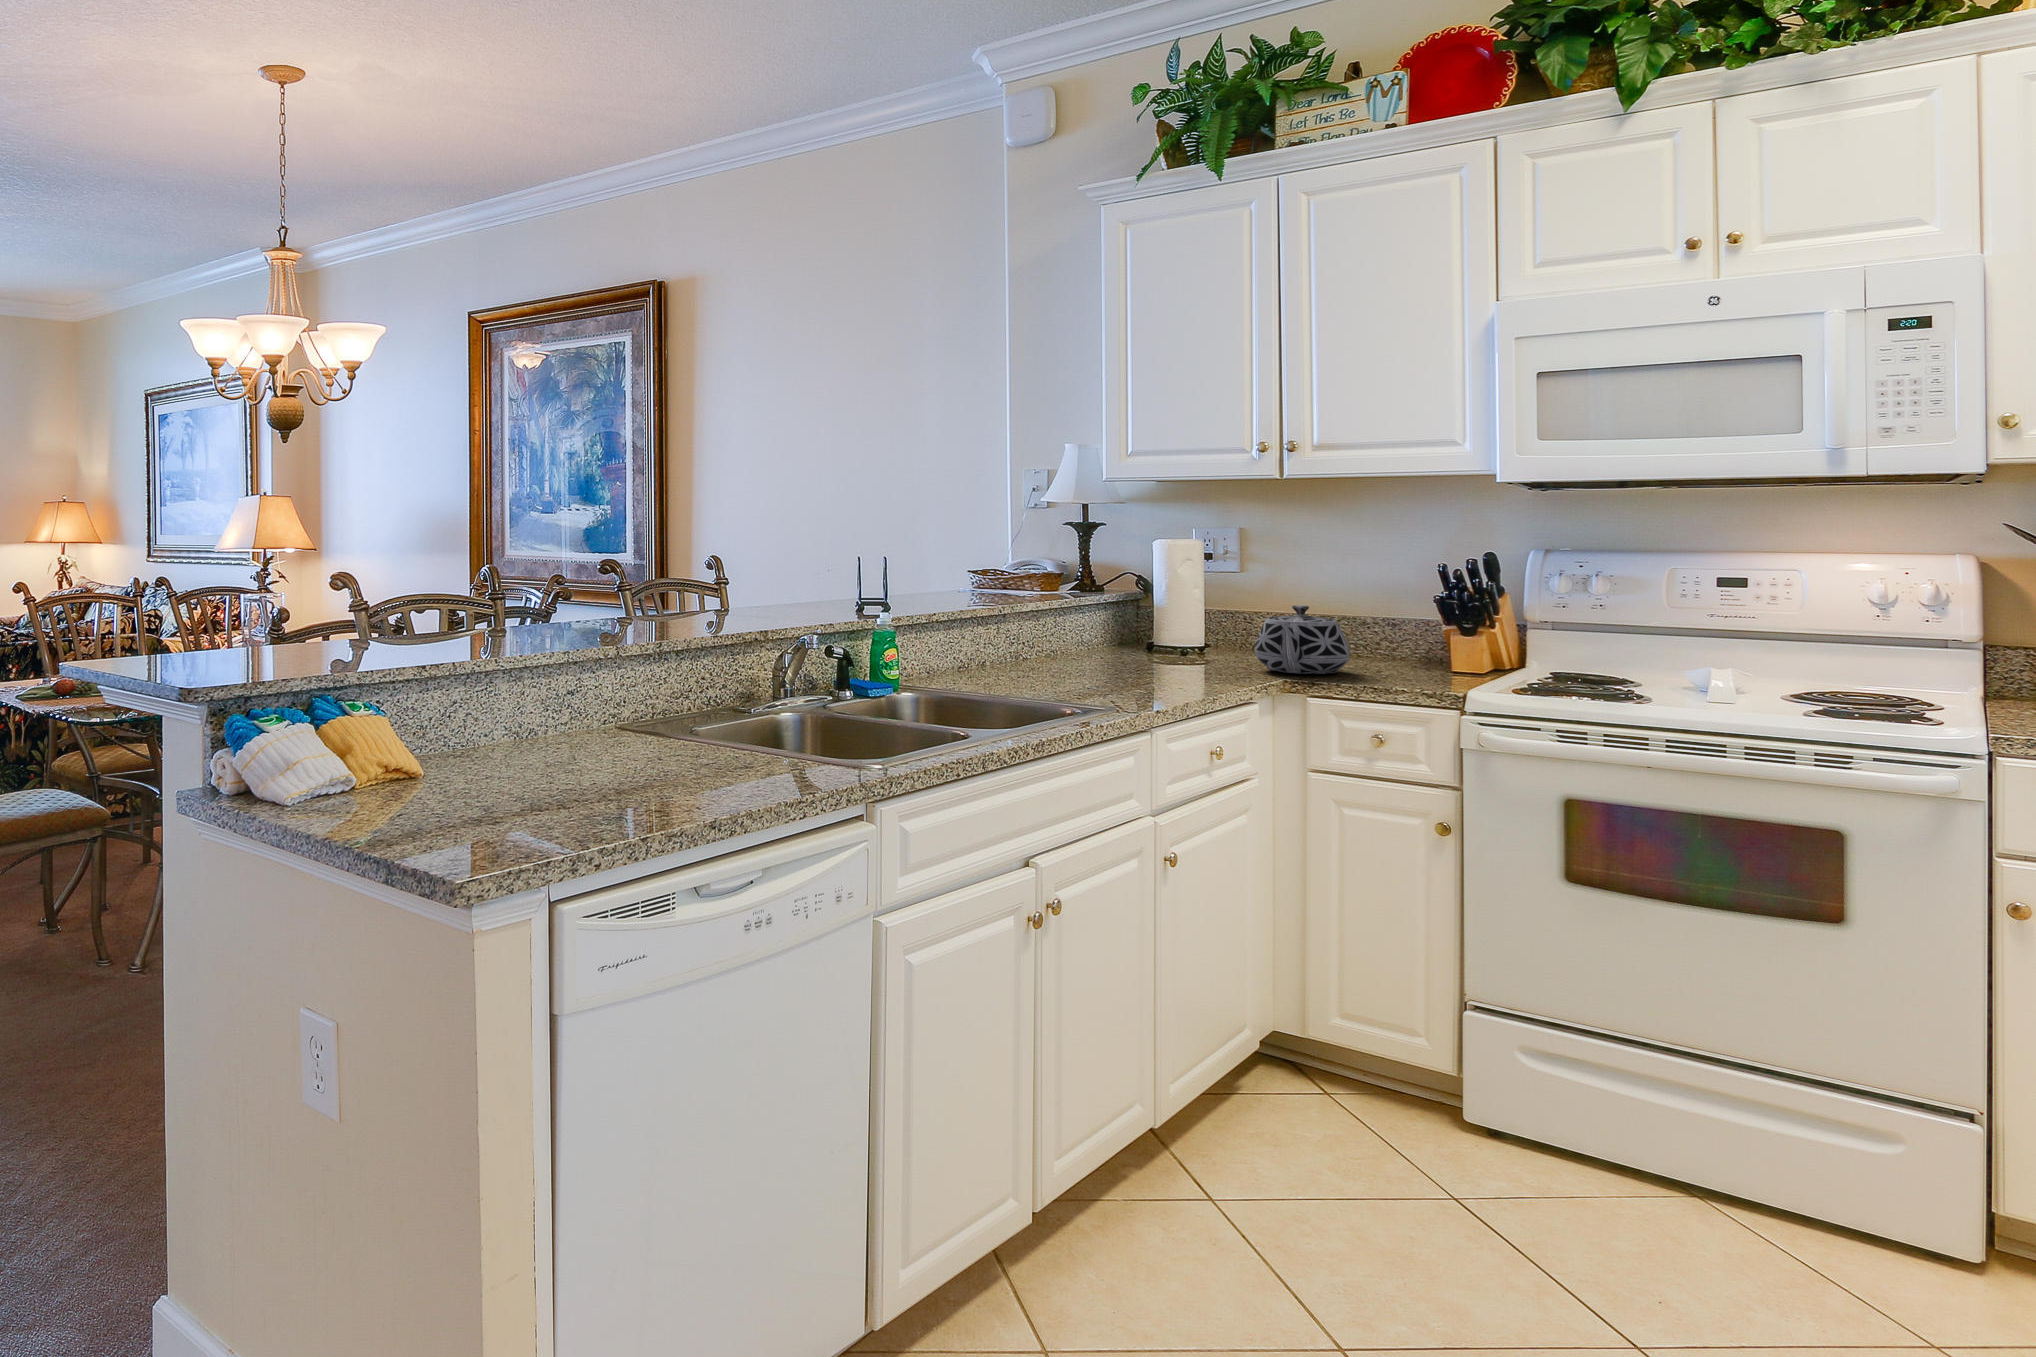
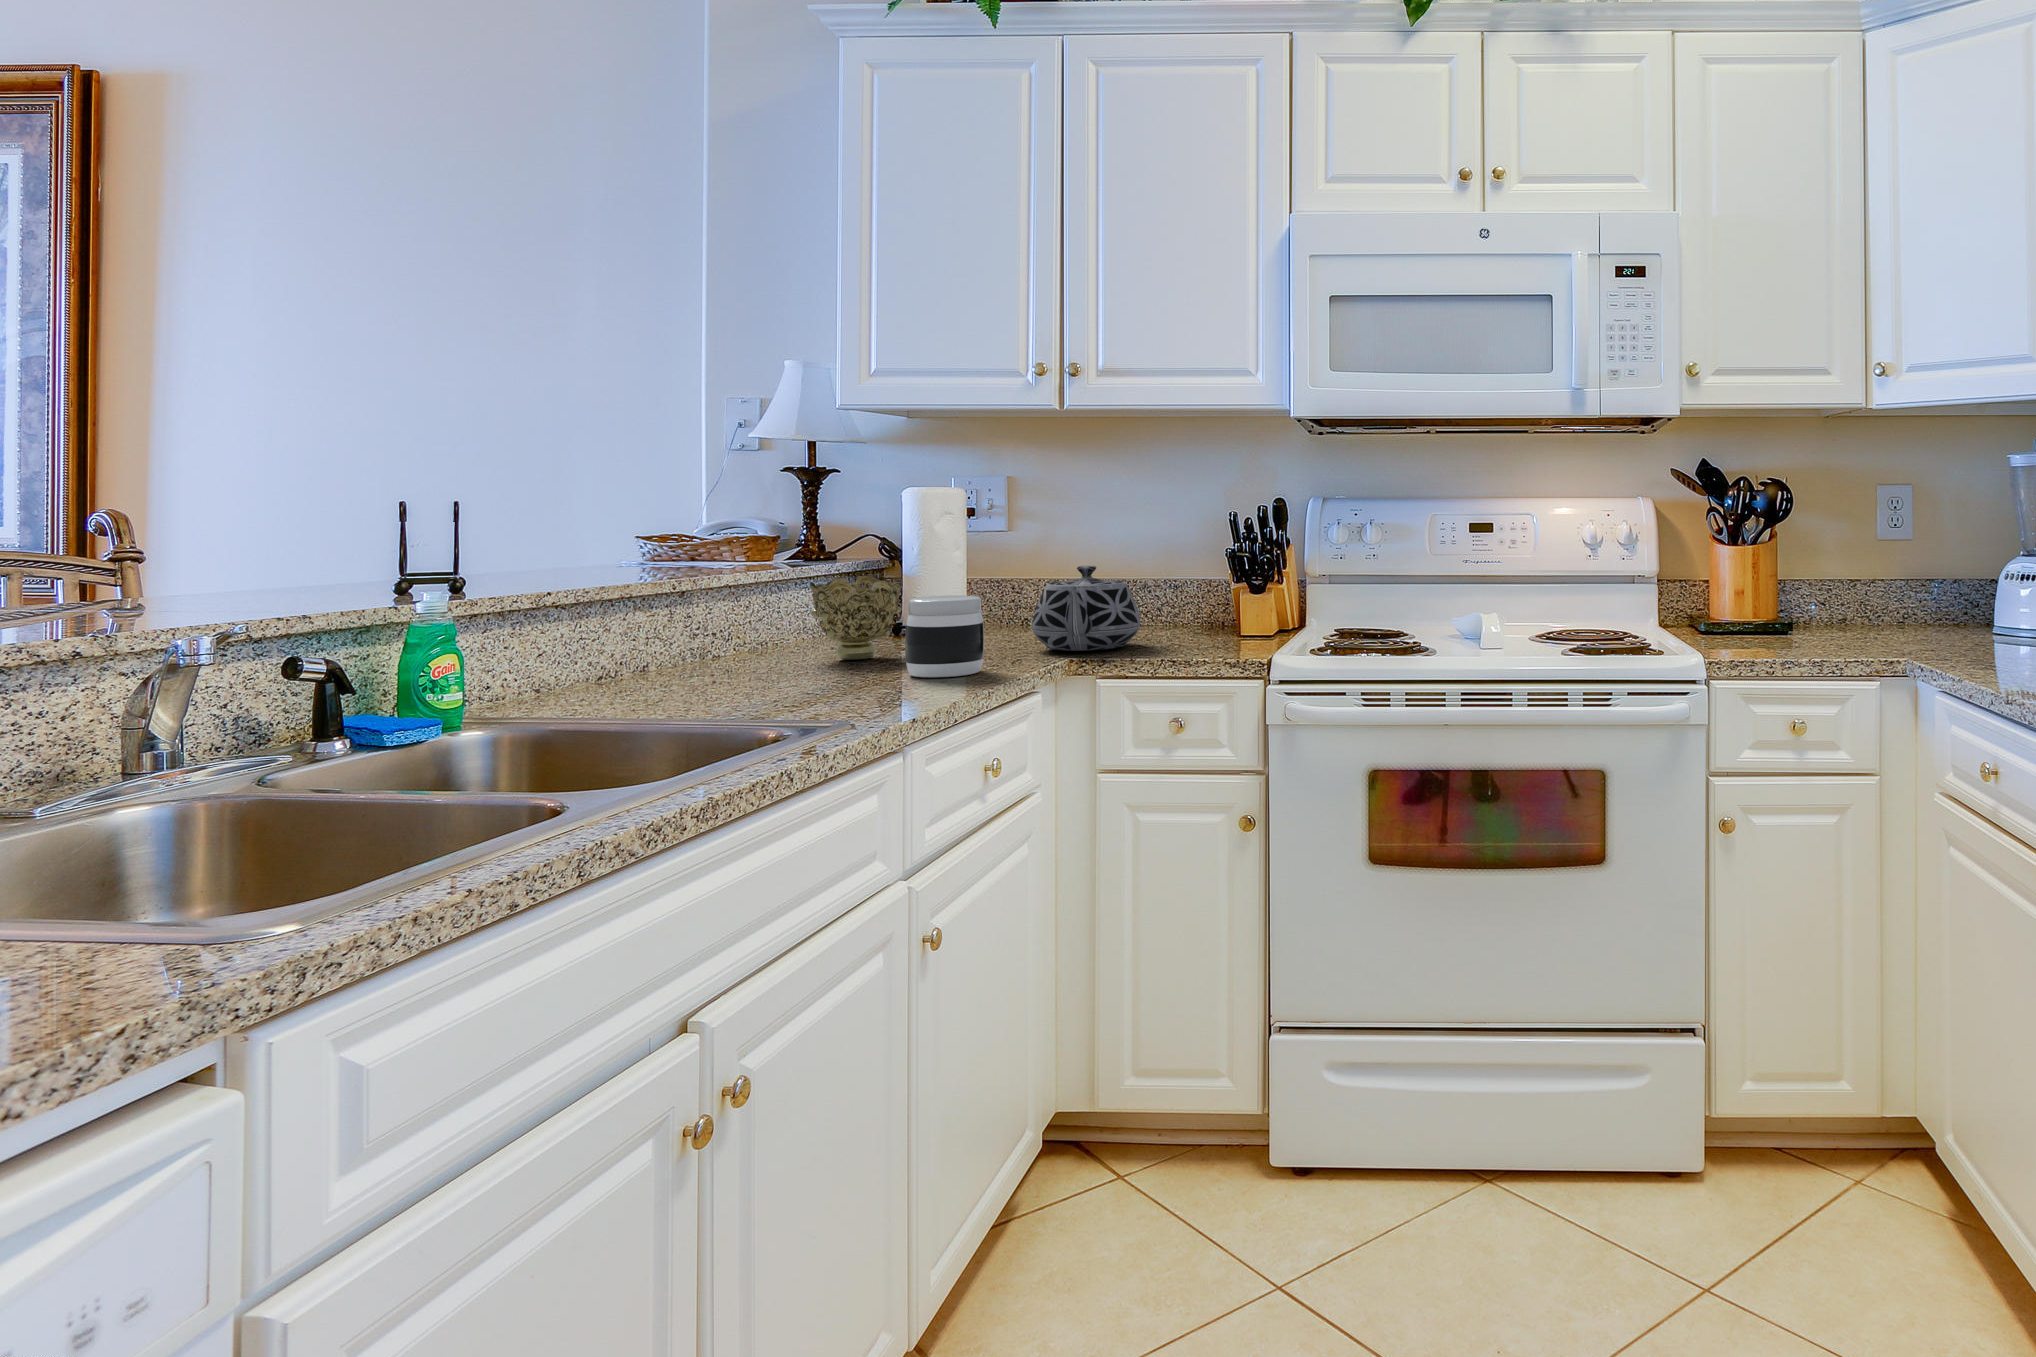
decorative bowl: none [1086,603,1152,665] -> present [810,576,902,660]
jar: none [1153,624,1212,684] -> present [905,595,984,677]

